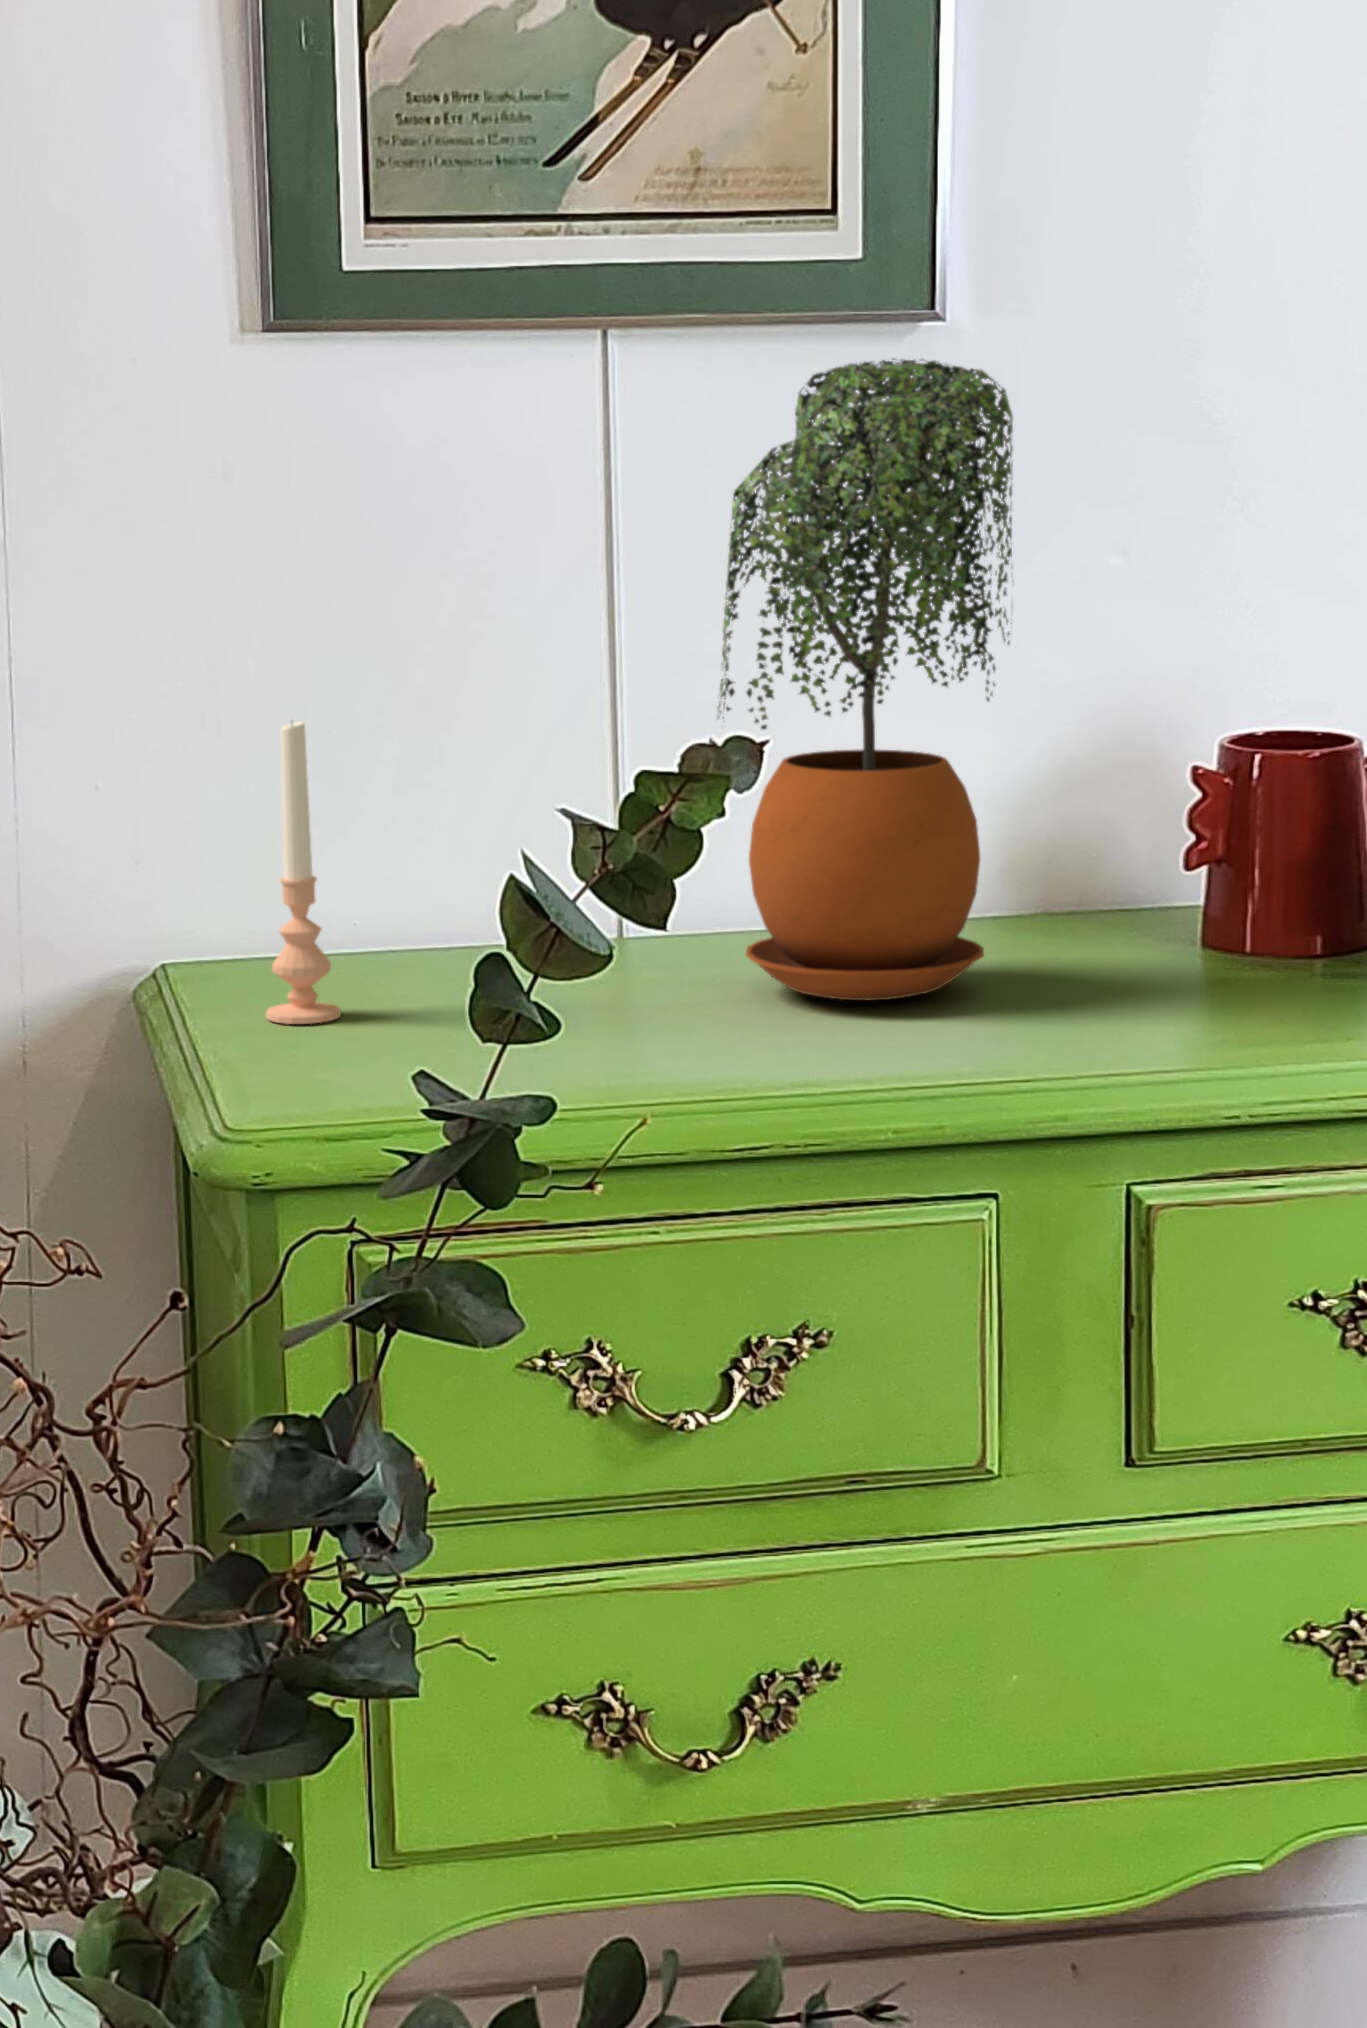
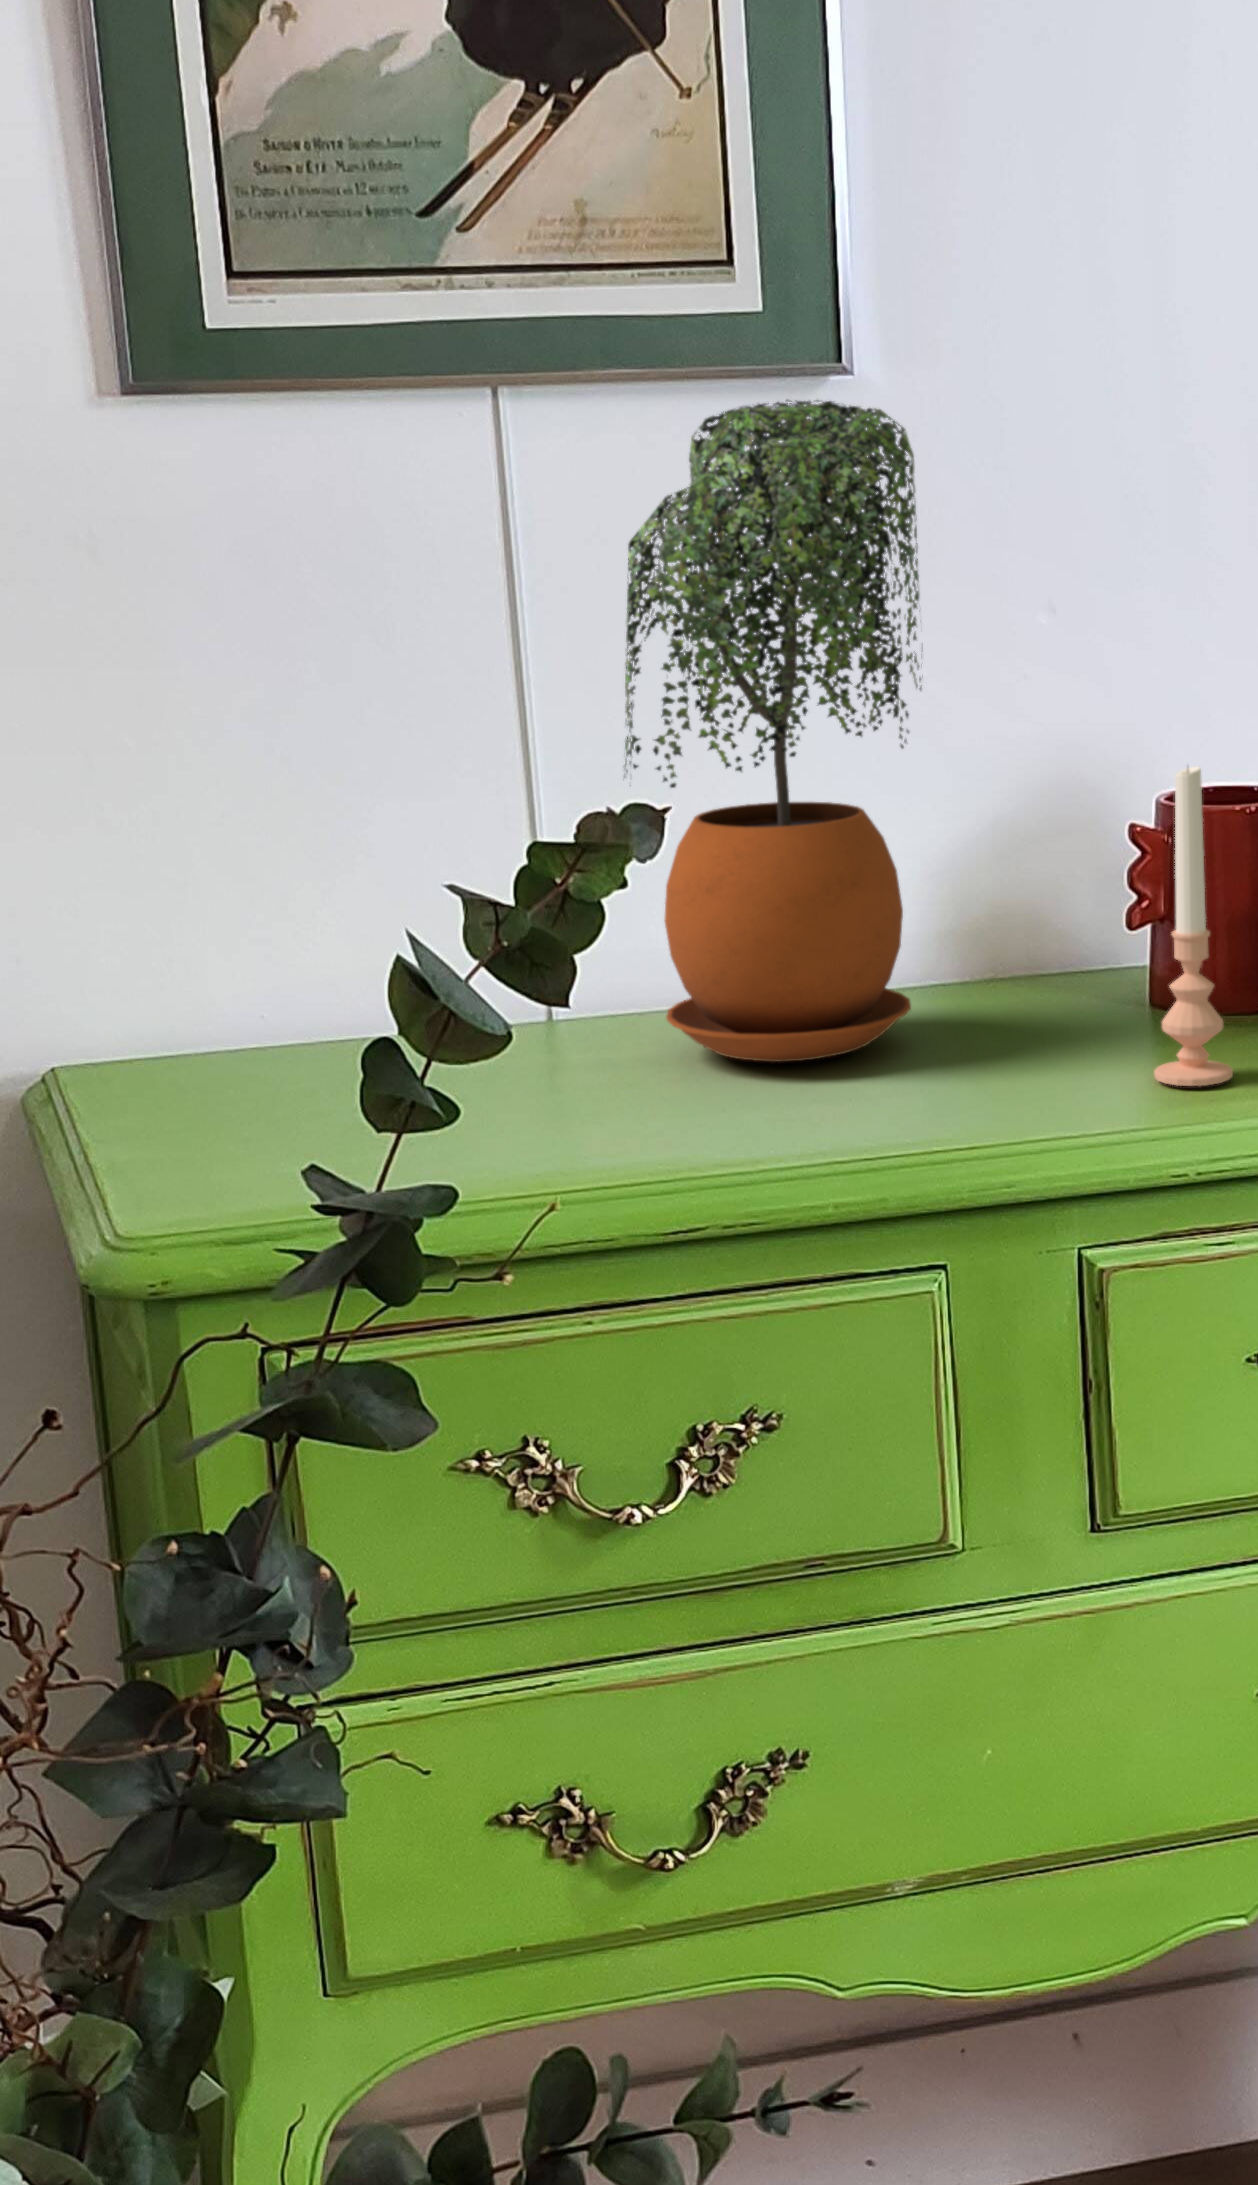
candle: present [266,722,341,1024] -> present [1154,767,1233,1086]

